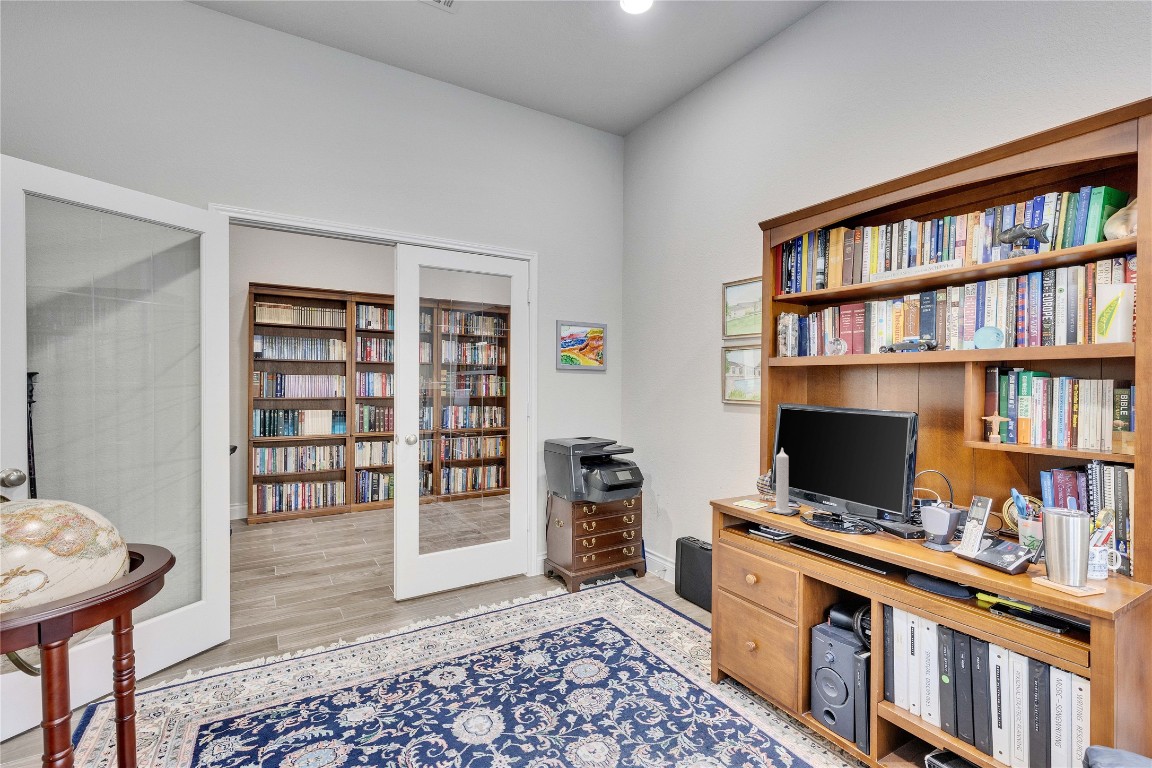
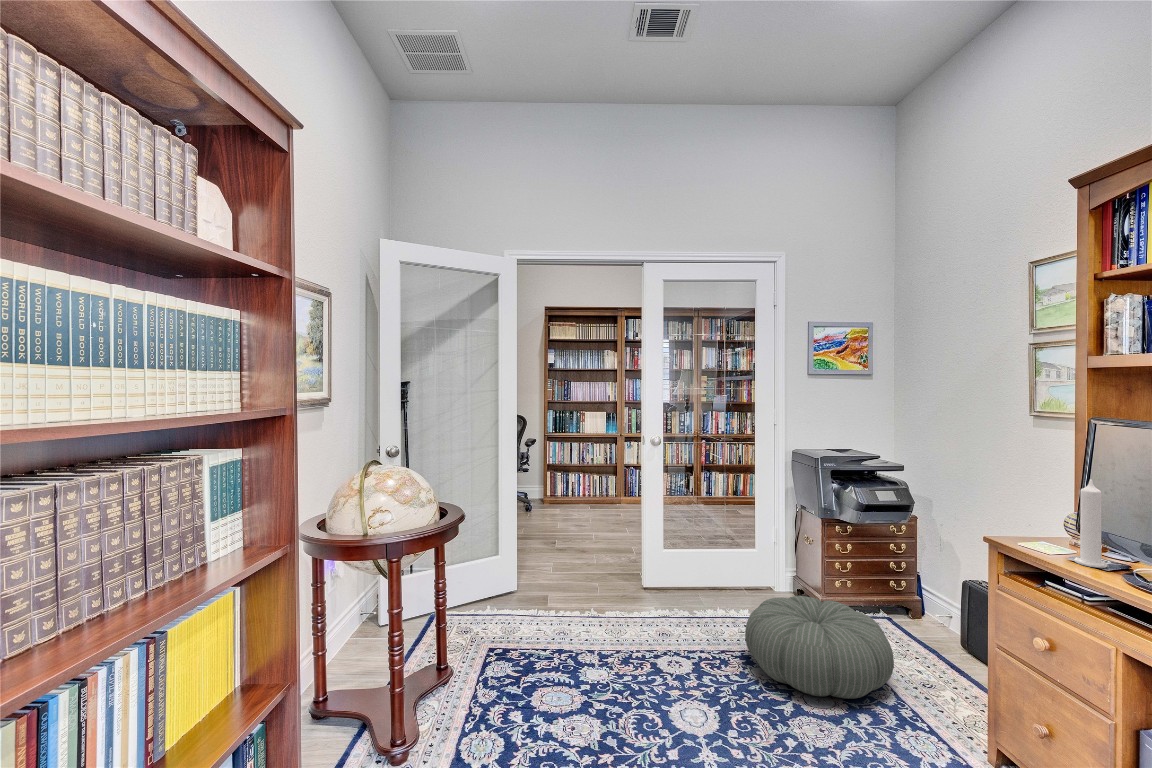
pouf: none [514,575,640,667] -> present [745,596,894,699]

